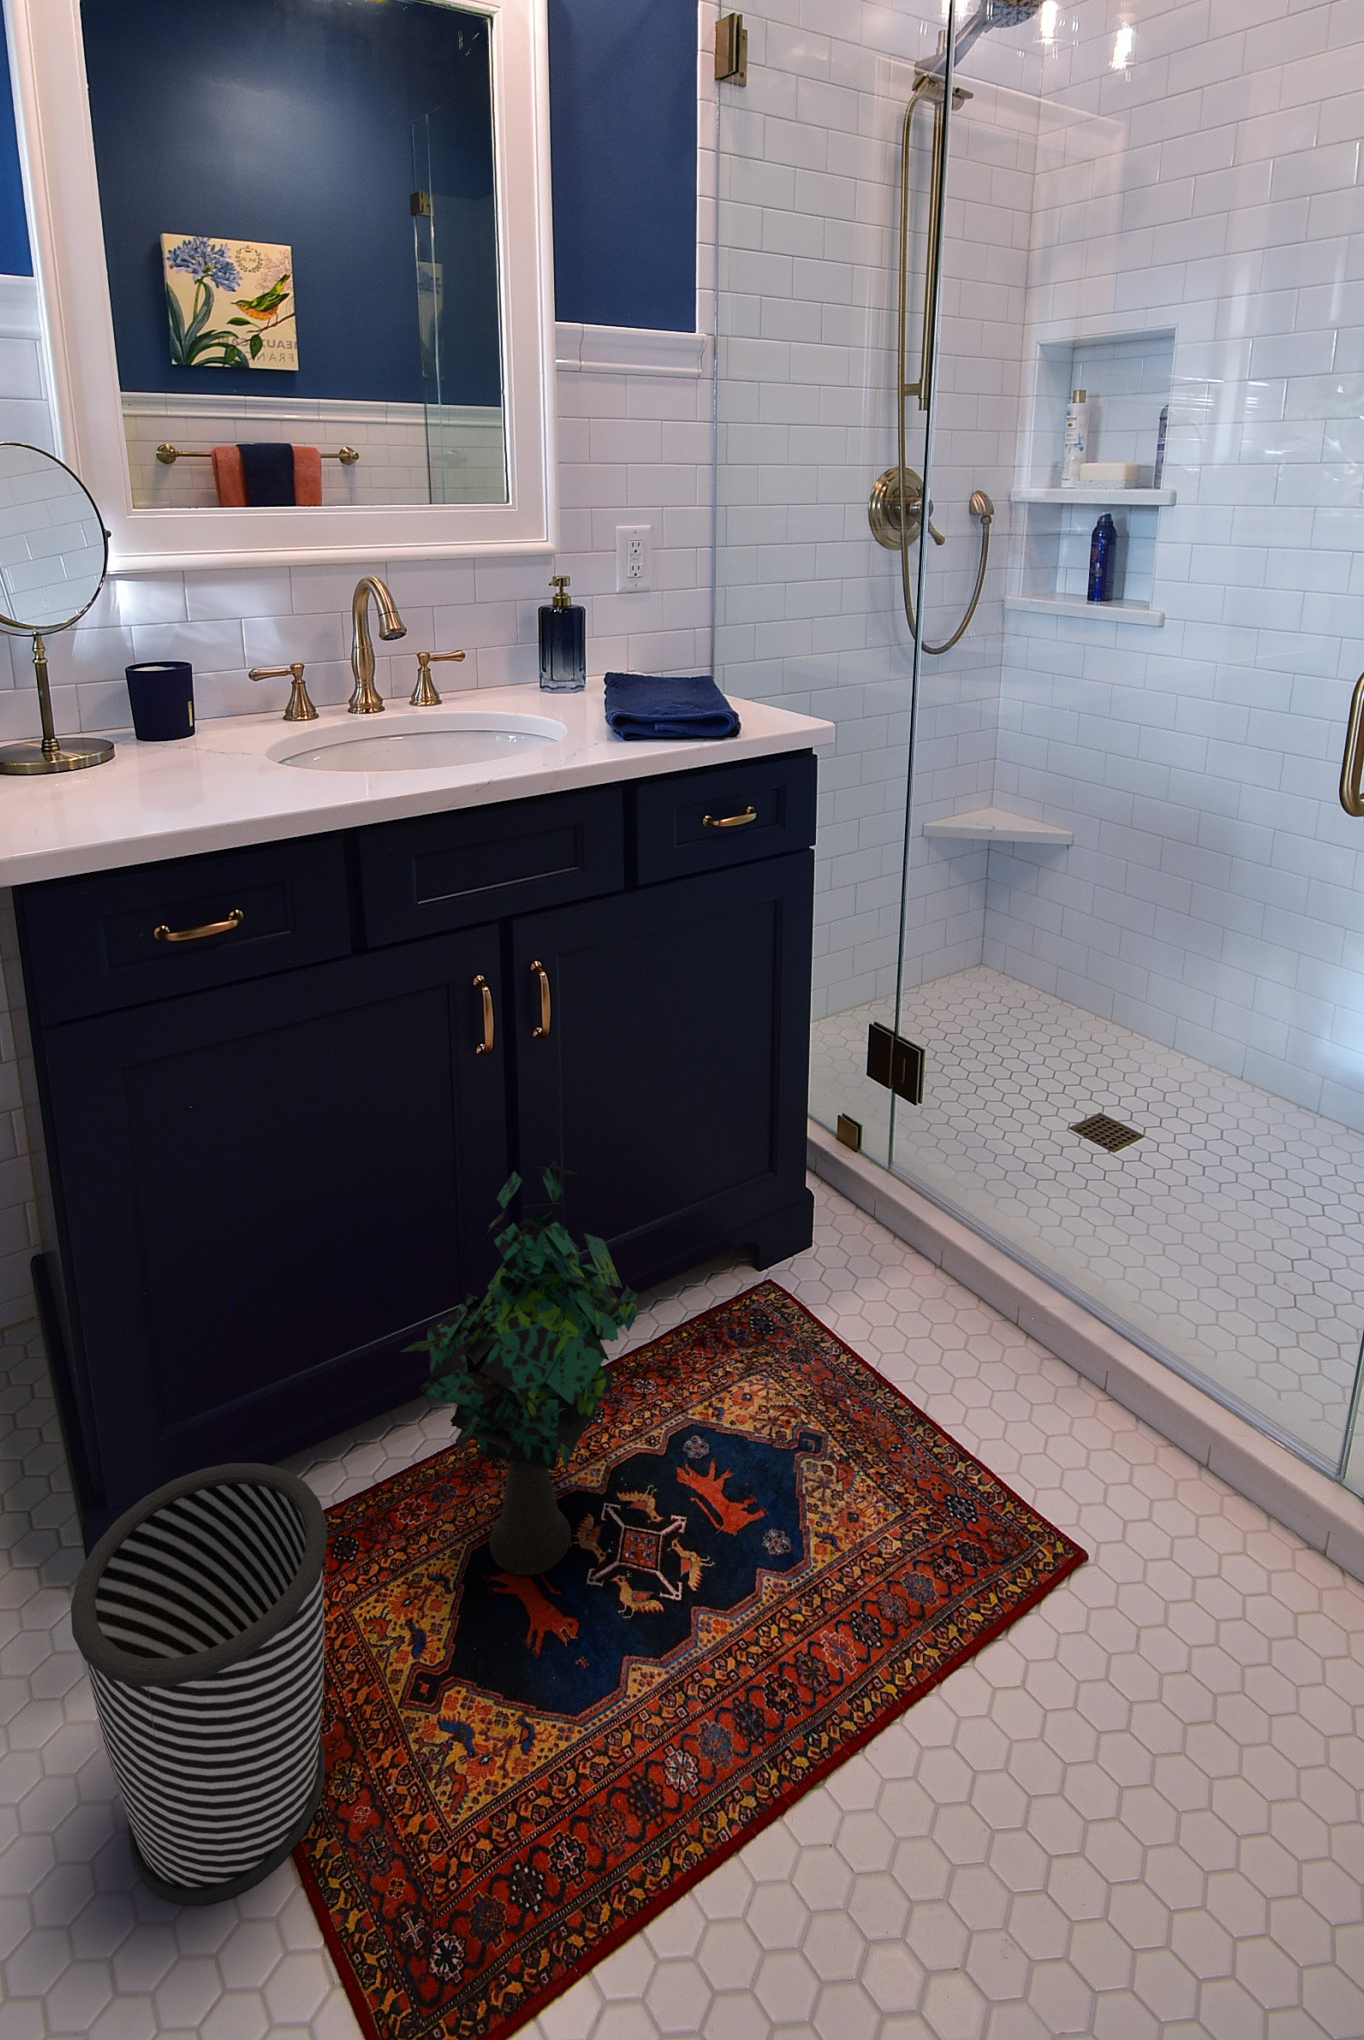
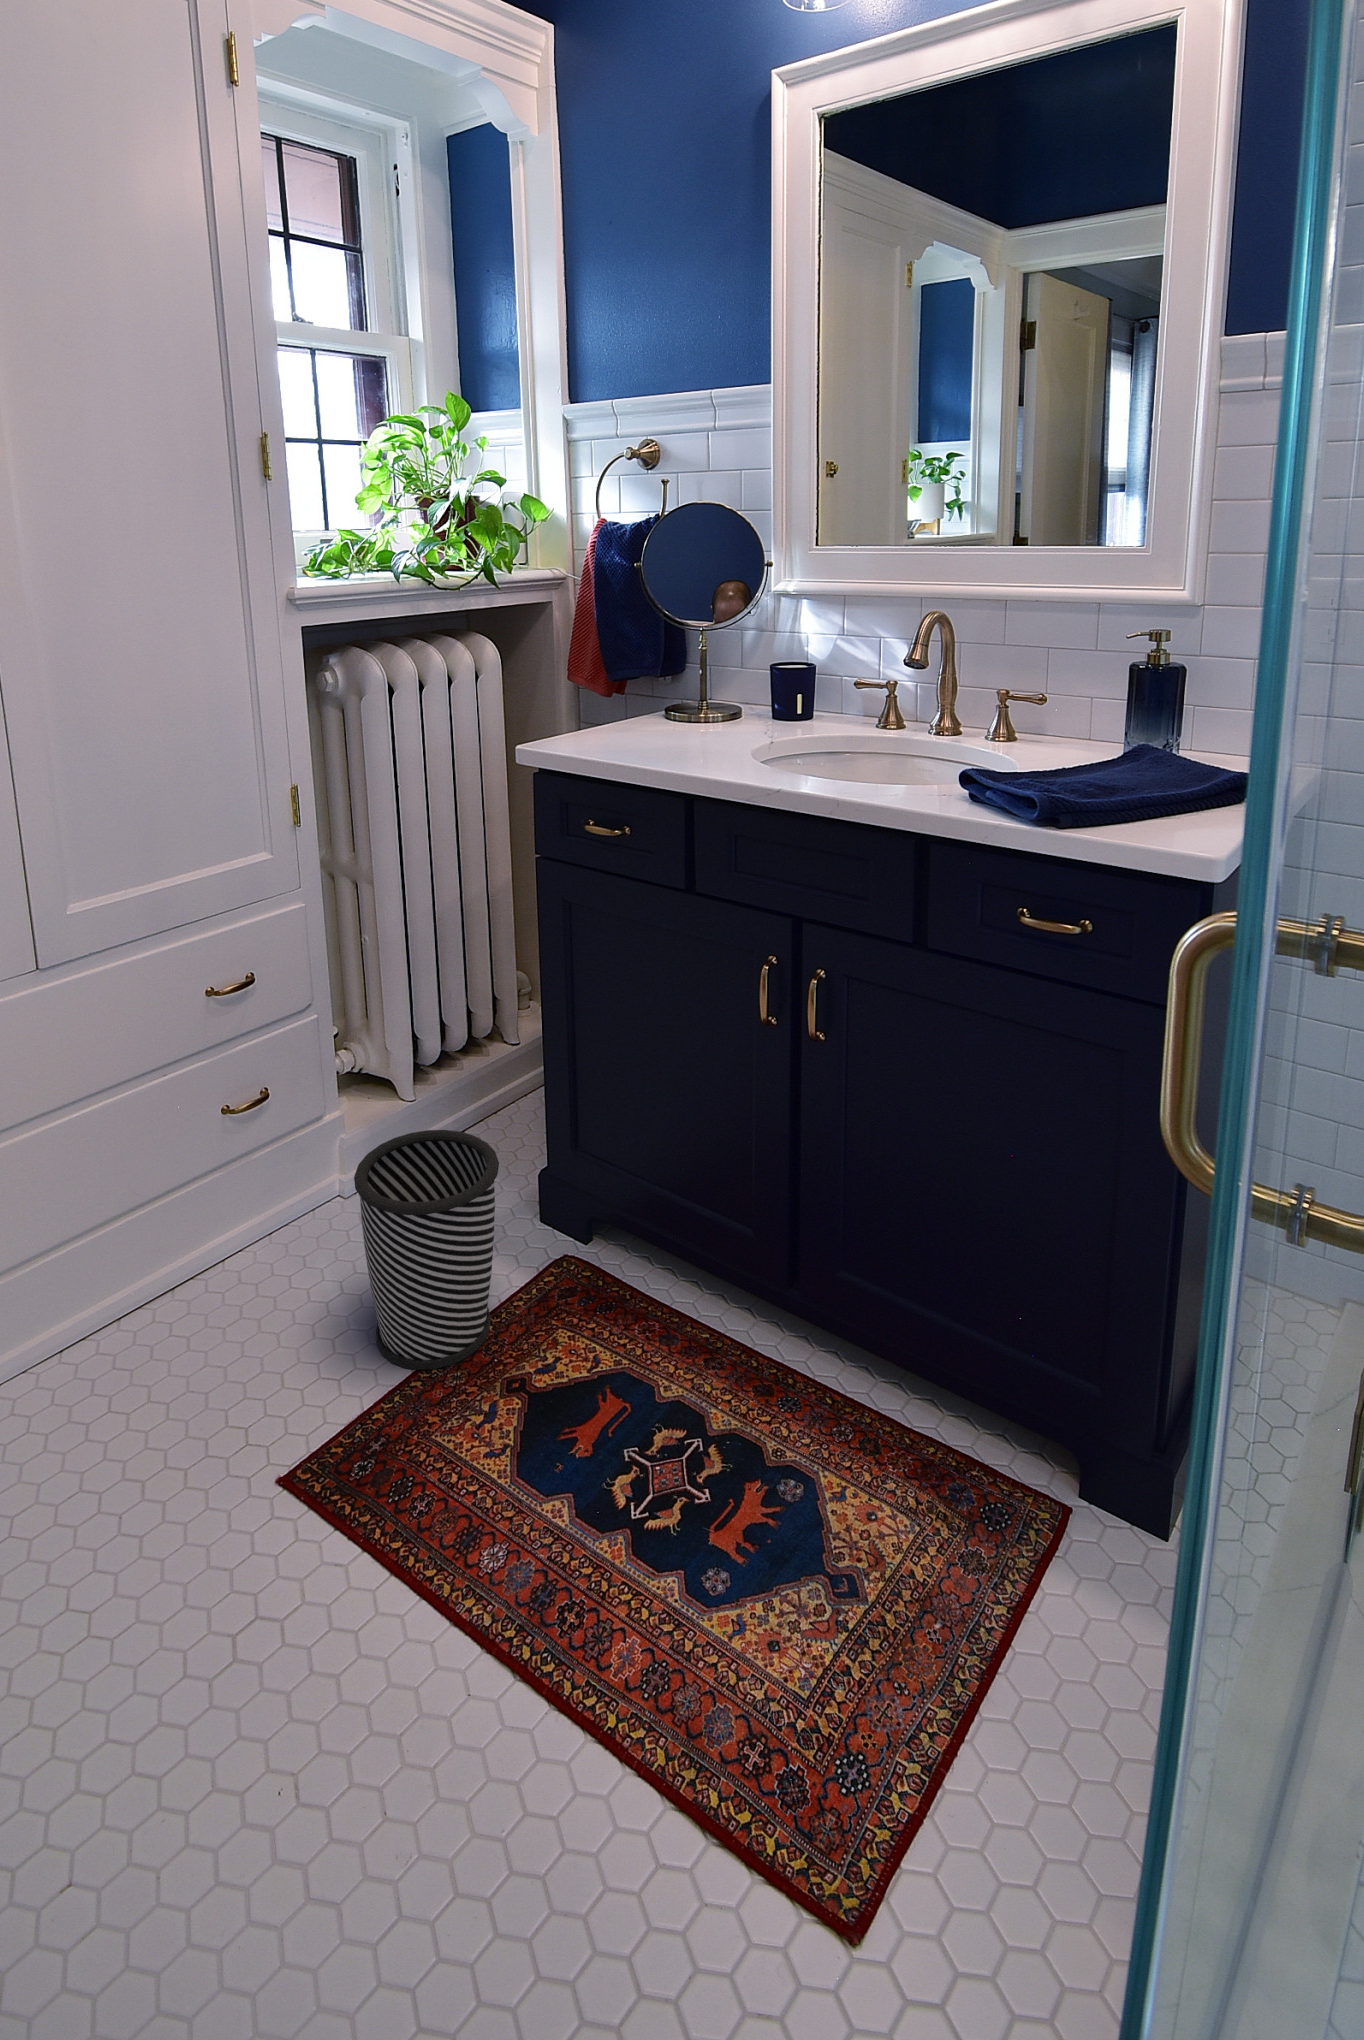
decorative plant: present [400,1160,639,1576] -> none [555,1102,758,1431]

